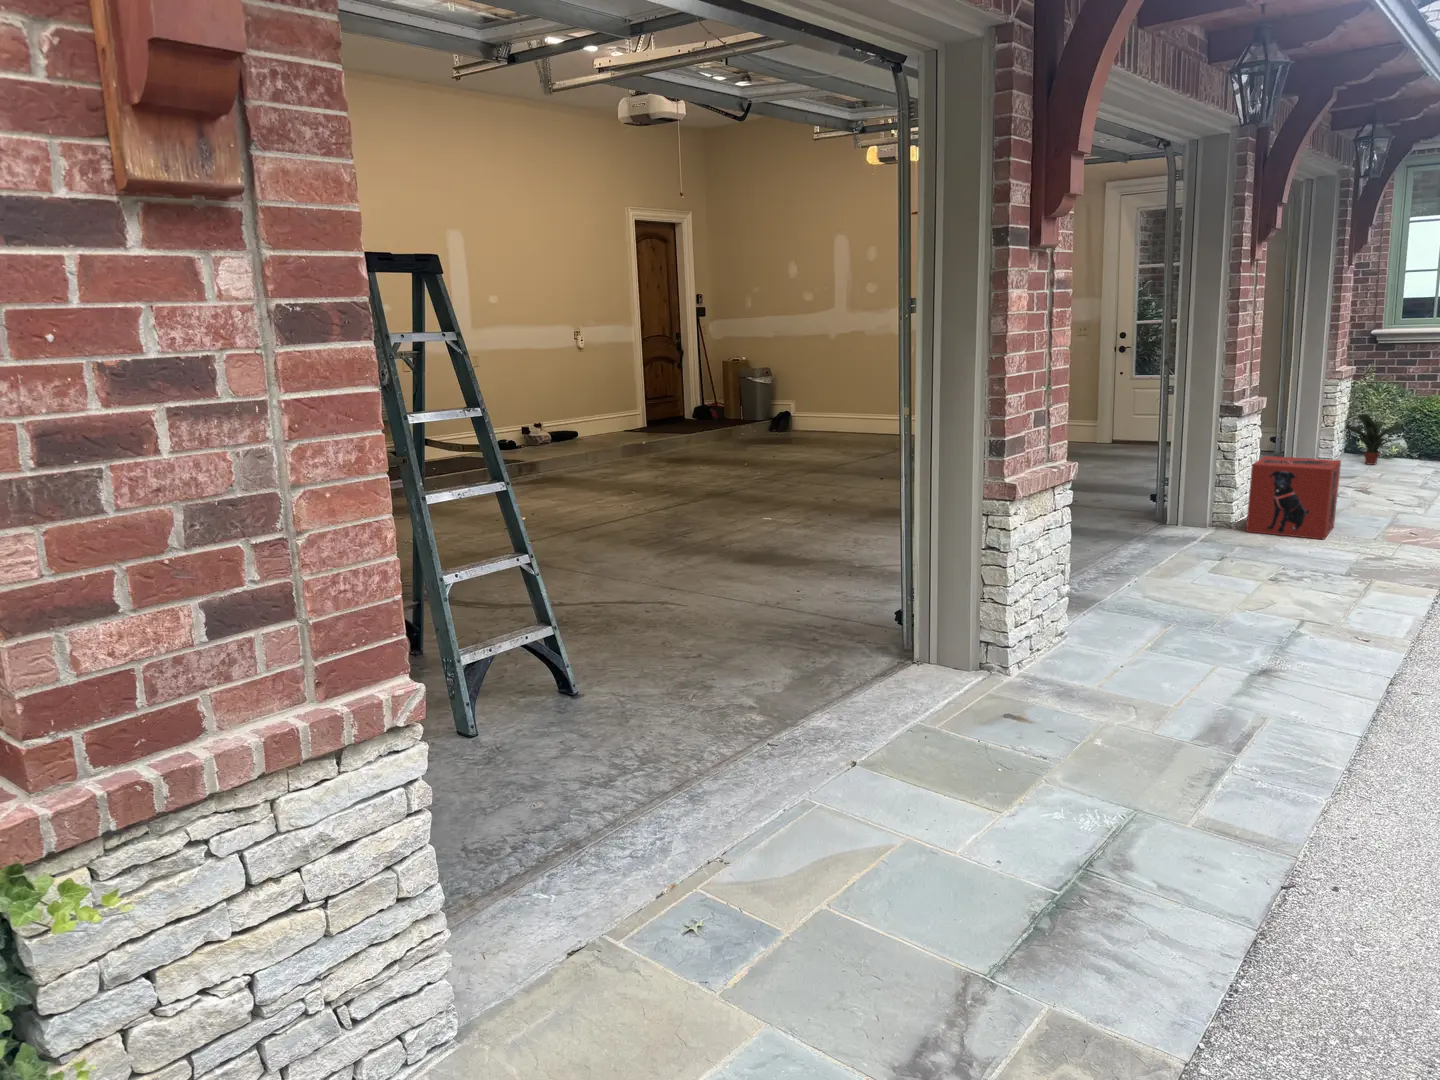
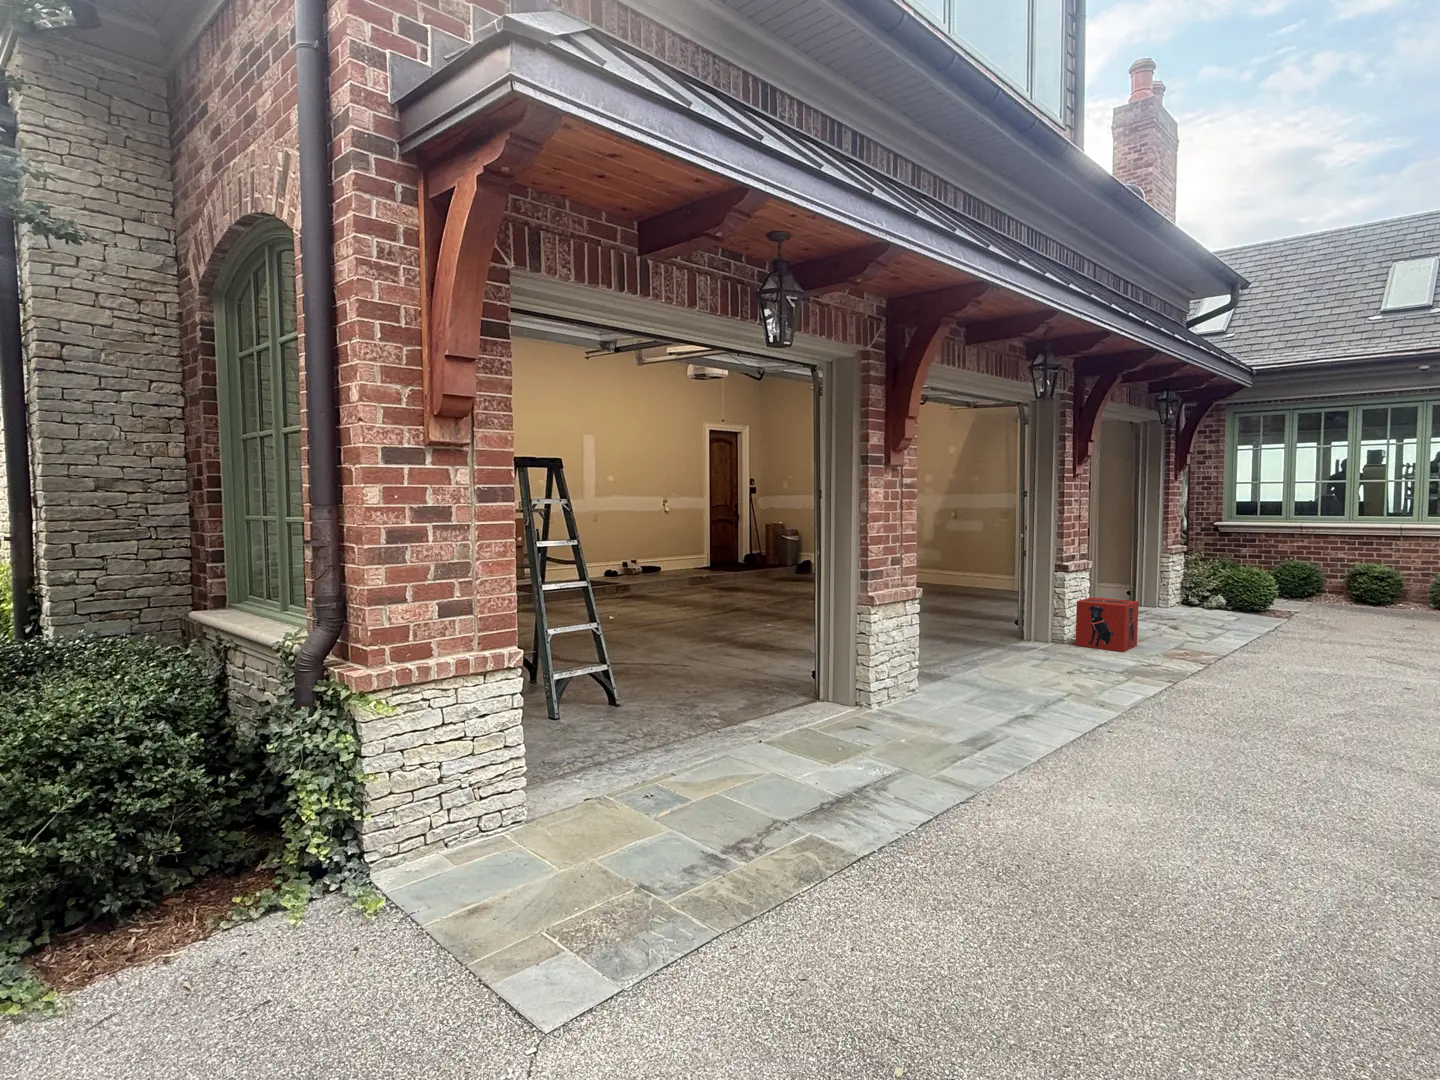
potted plant: present [1346,414,1402,465] -> none [1177,576,1218,611]

